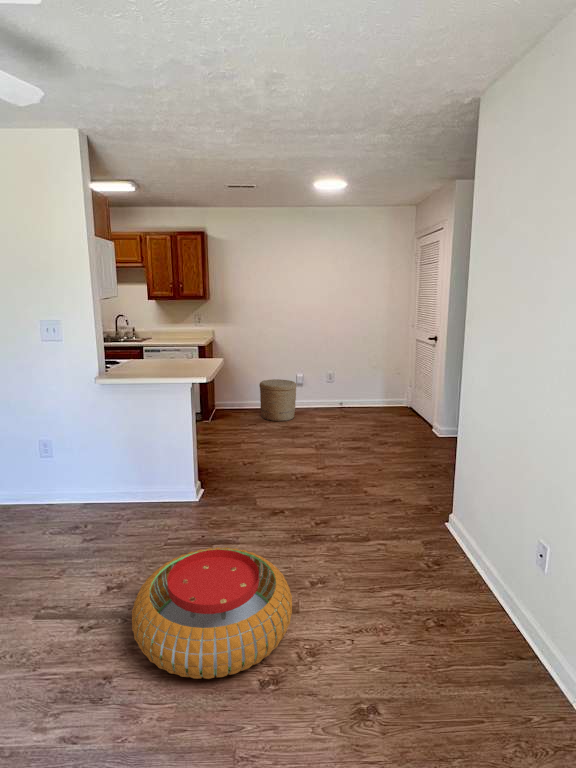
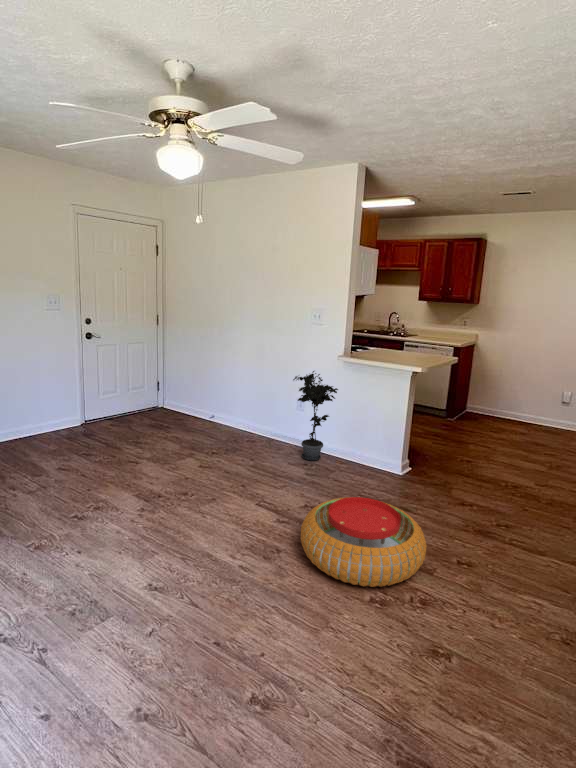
woven basket: present [259,379,297,421] -> none [513,389,560,435]
potted plant: none [31,400,108,519] -> present [293,371,338,461]

